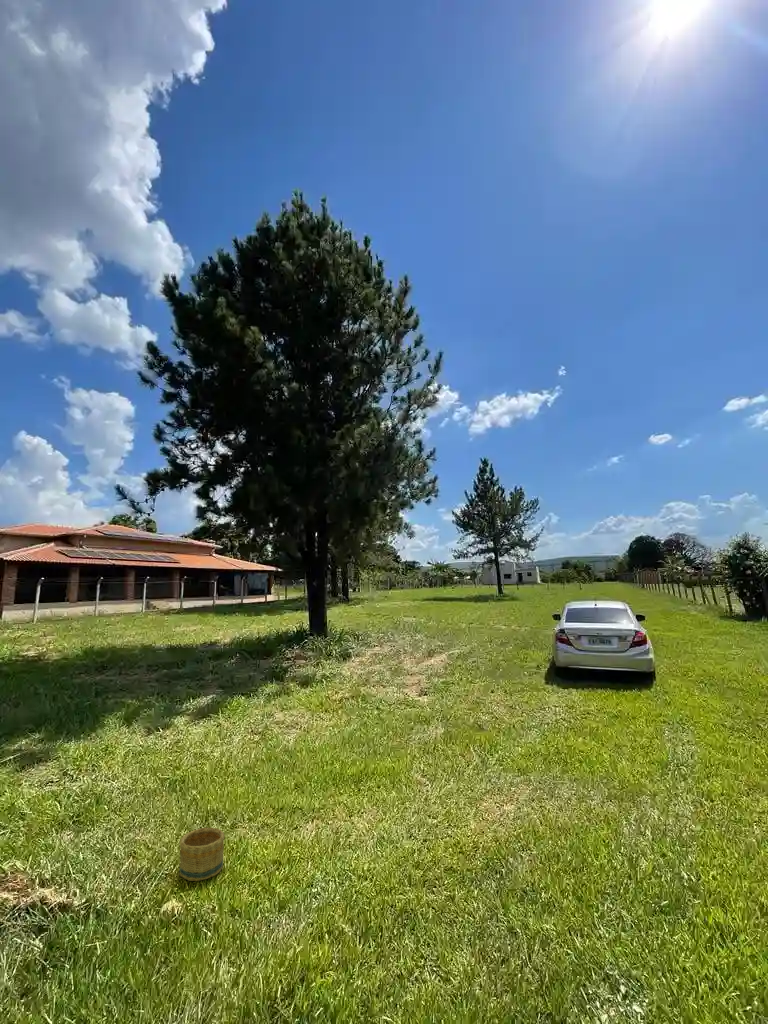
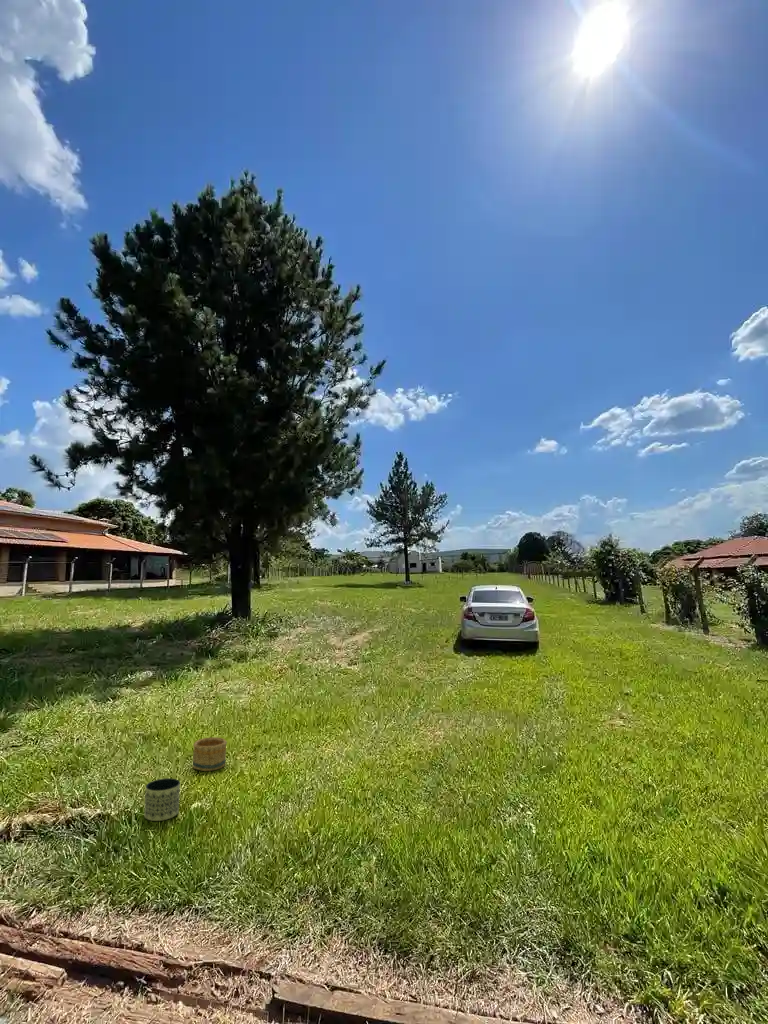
planter: none [66,916,121,994] -> present [144,778,180,821]

